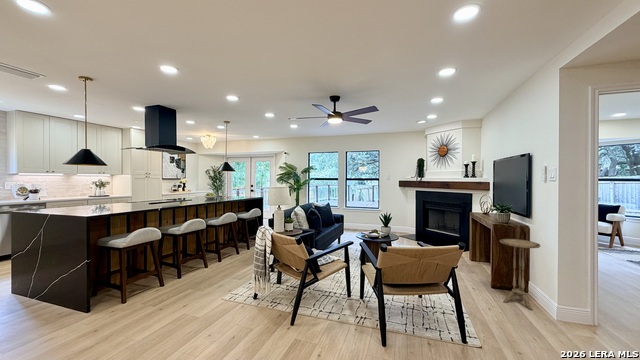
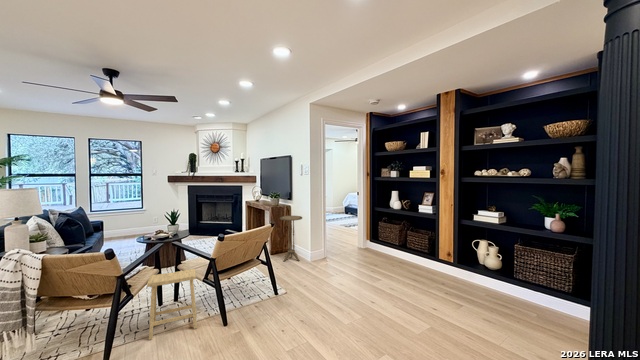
footstool: none [323,267,368,333] -> present [147,269,197,340]

